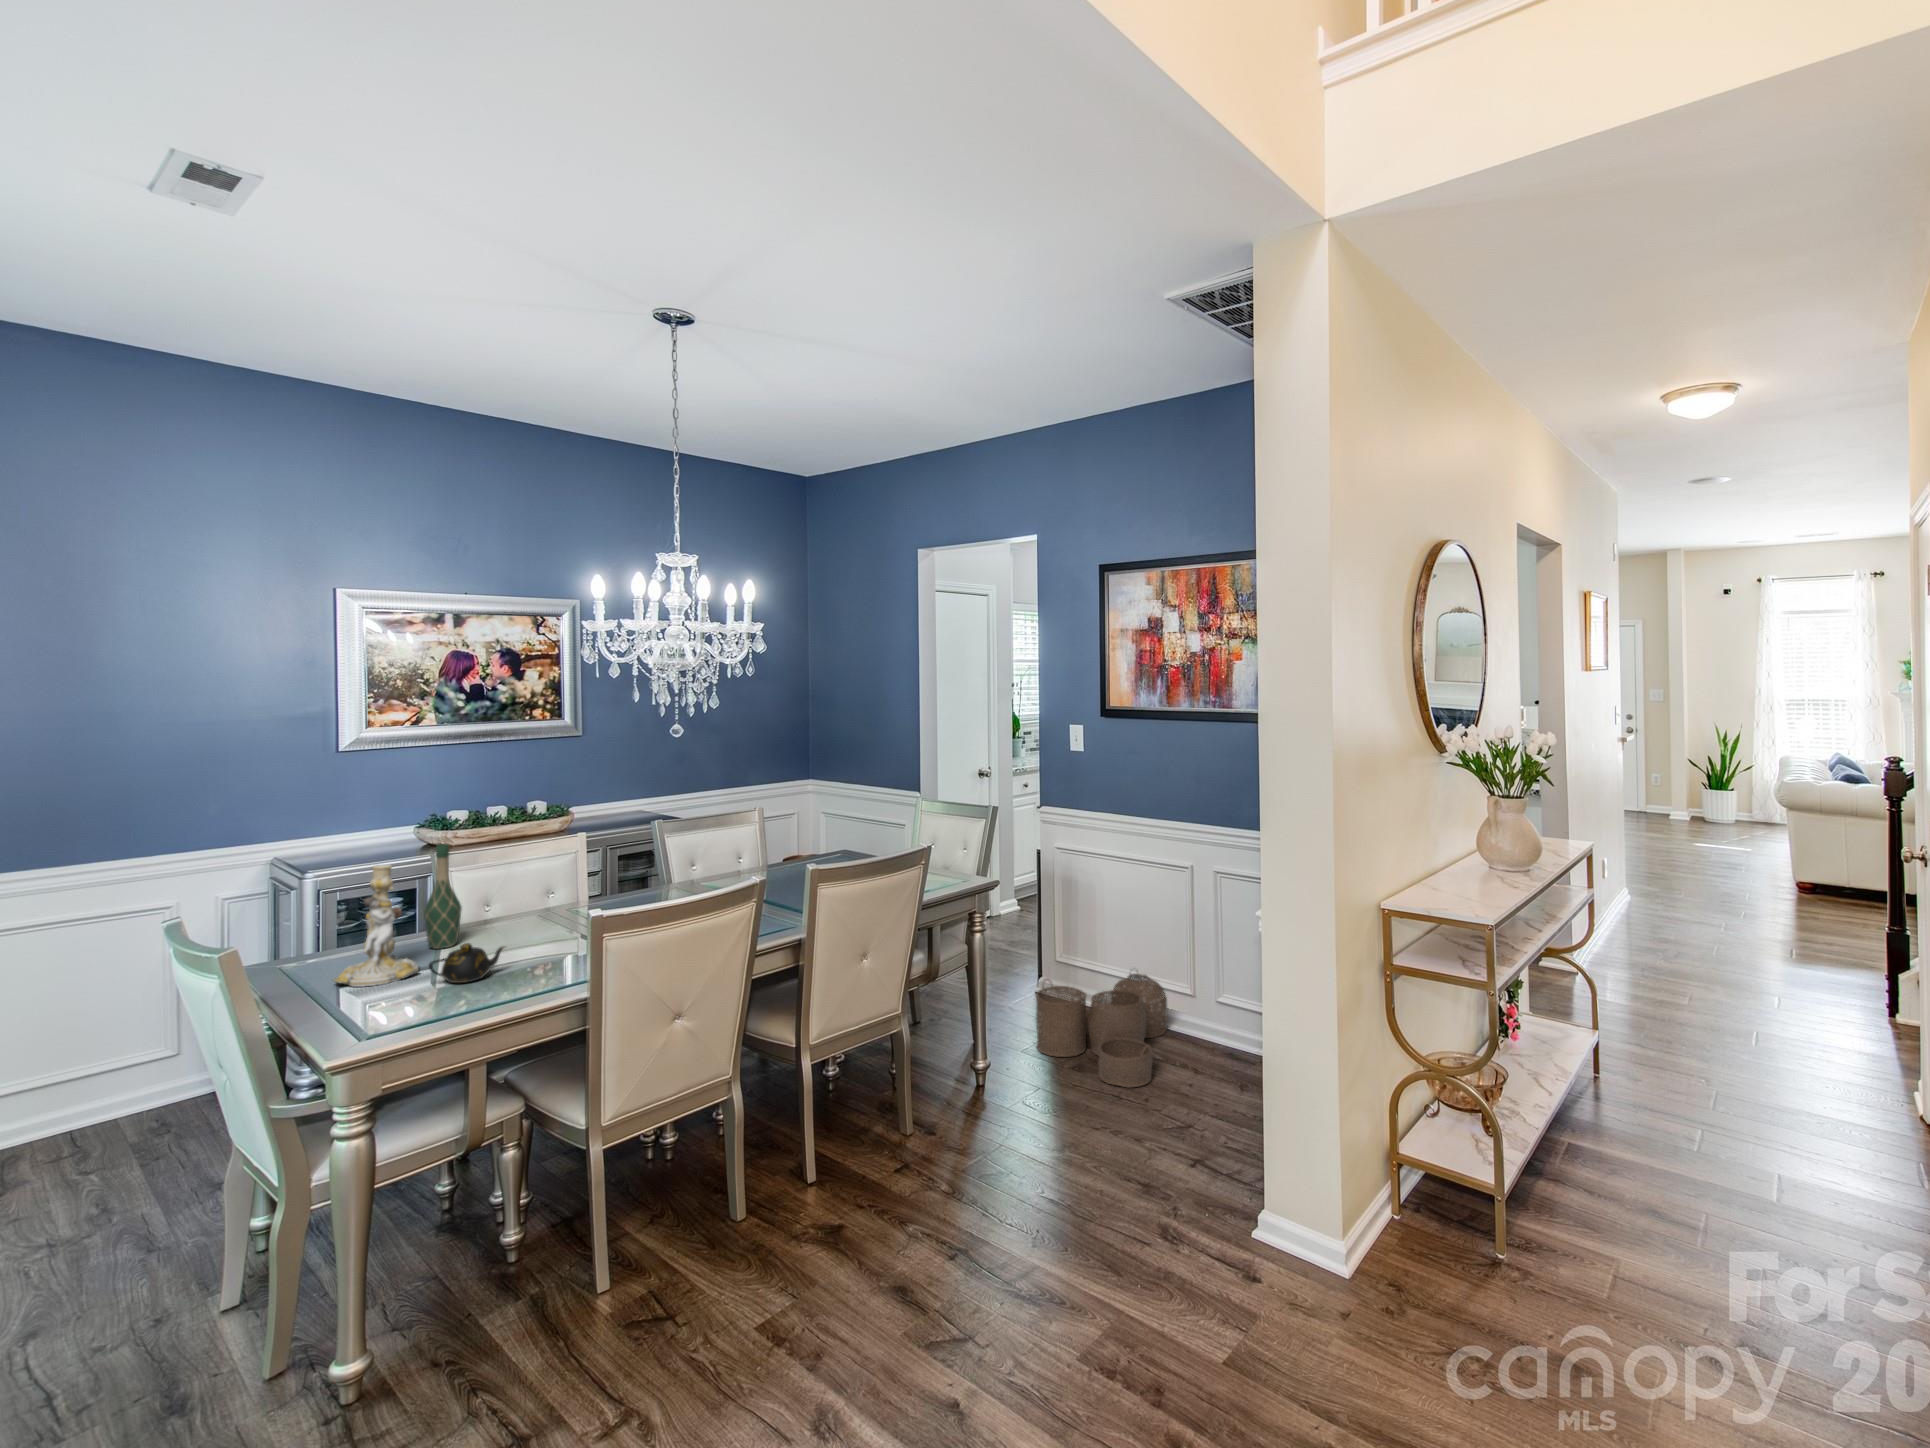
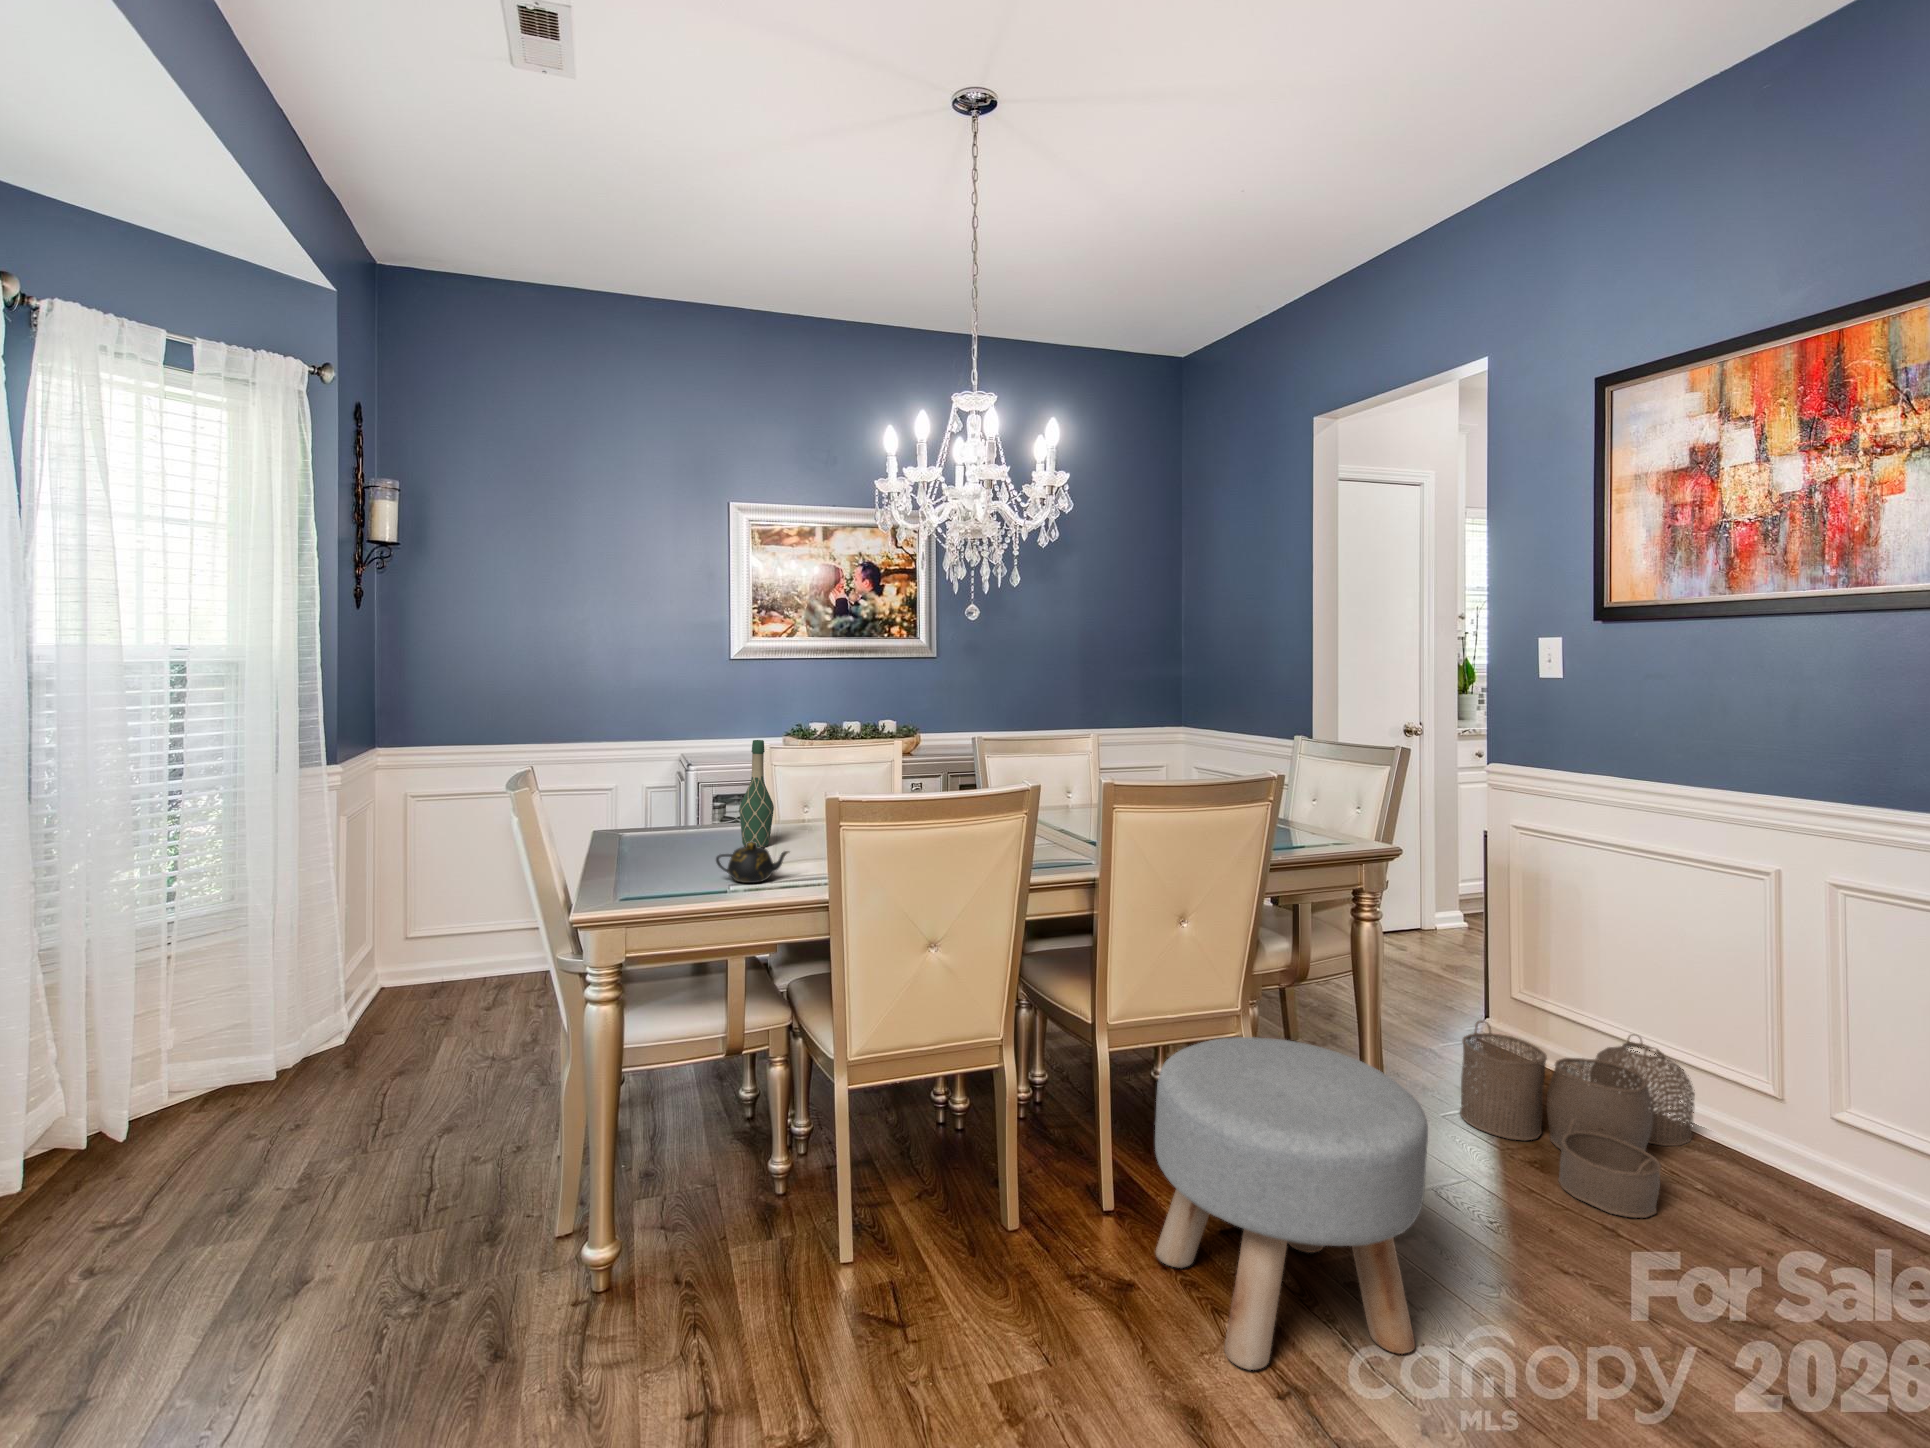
candlestick: present [333,864,419,987] -> none [644,750,721,872]
ottoman: none [851,1019,1030,1253] -> present [1155,1037,1428,1370]

